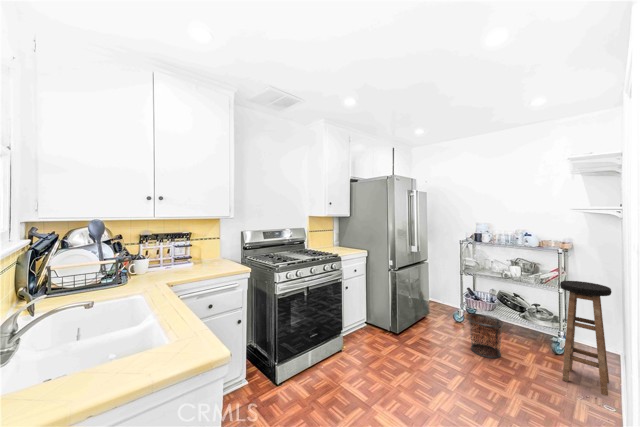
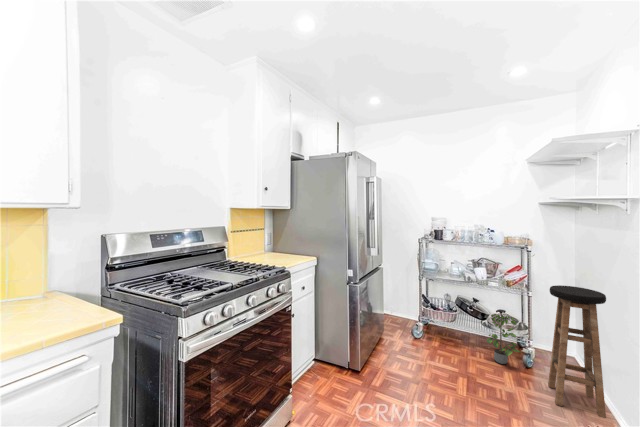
potted plant: none [516,304,546,349] -> present [487,314,520,364]
trash can: present [468,314,503,358] -> none [445,331,487,387]

